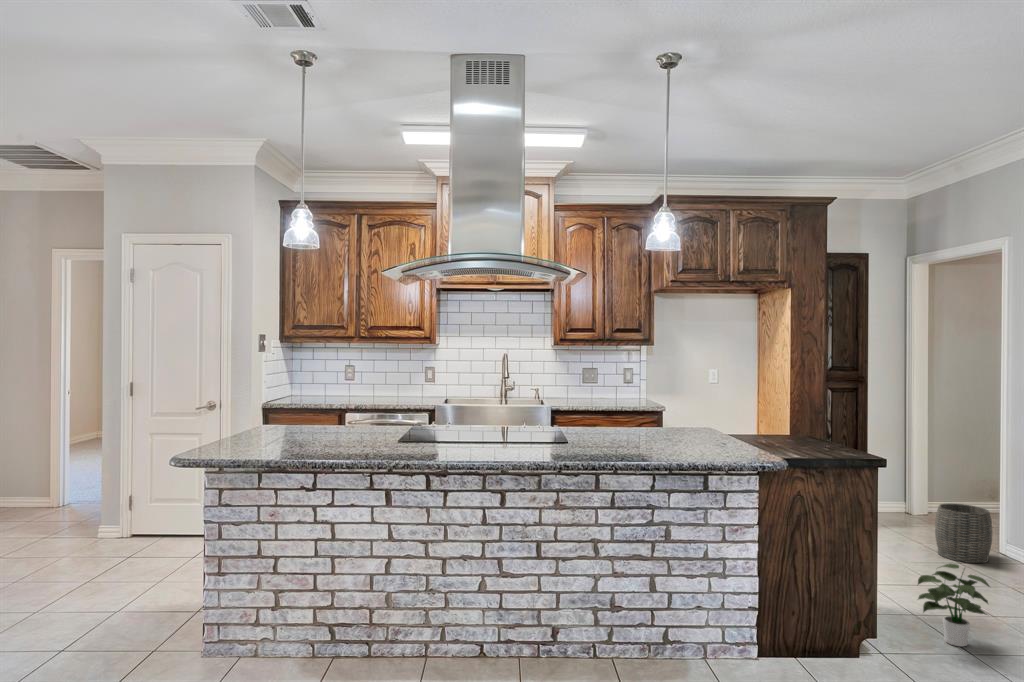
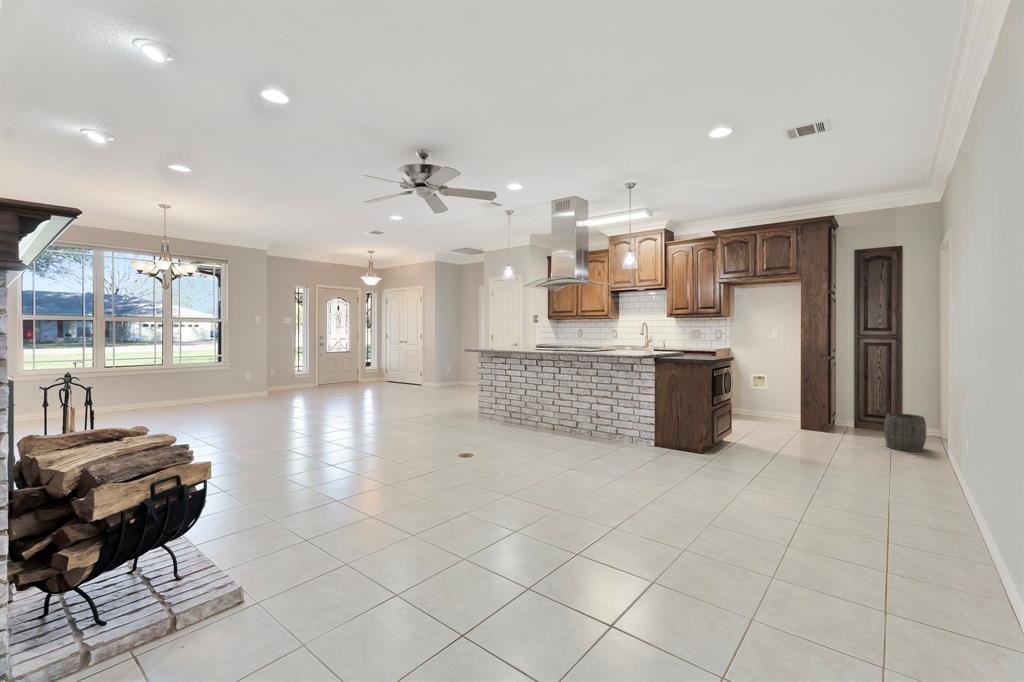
potted plant: present [918,564,990,647] -> none [747,420,791,461]

